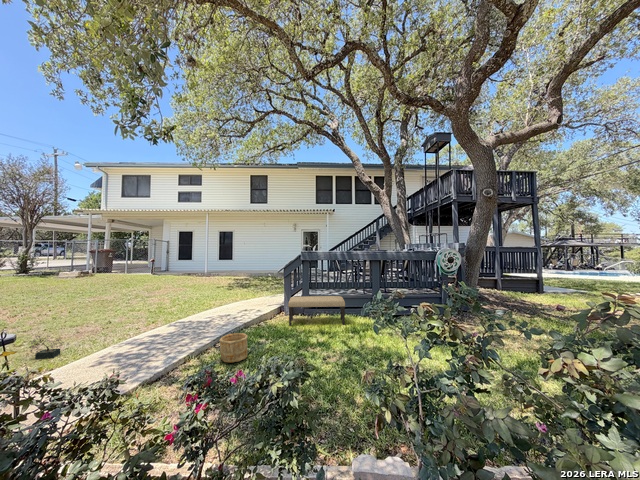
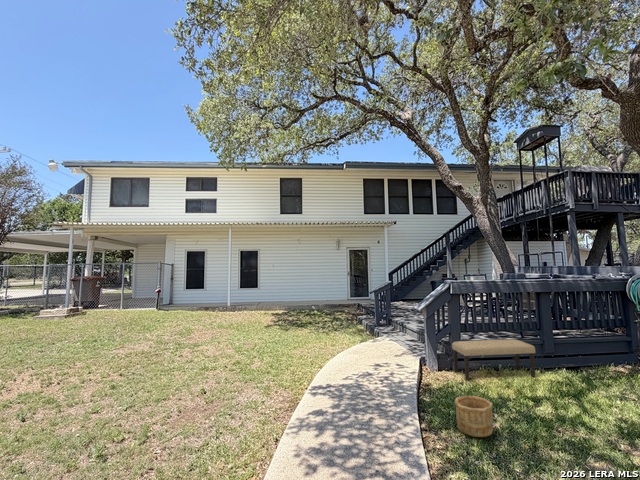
decorative plant: present [30,336,64,359] -> none [191,406,228,442]

